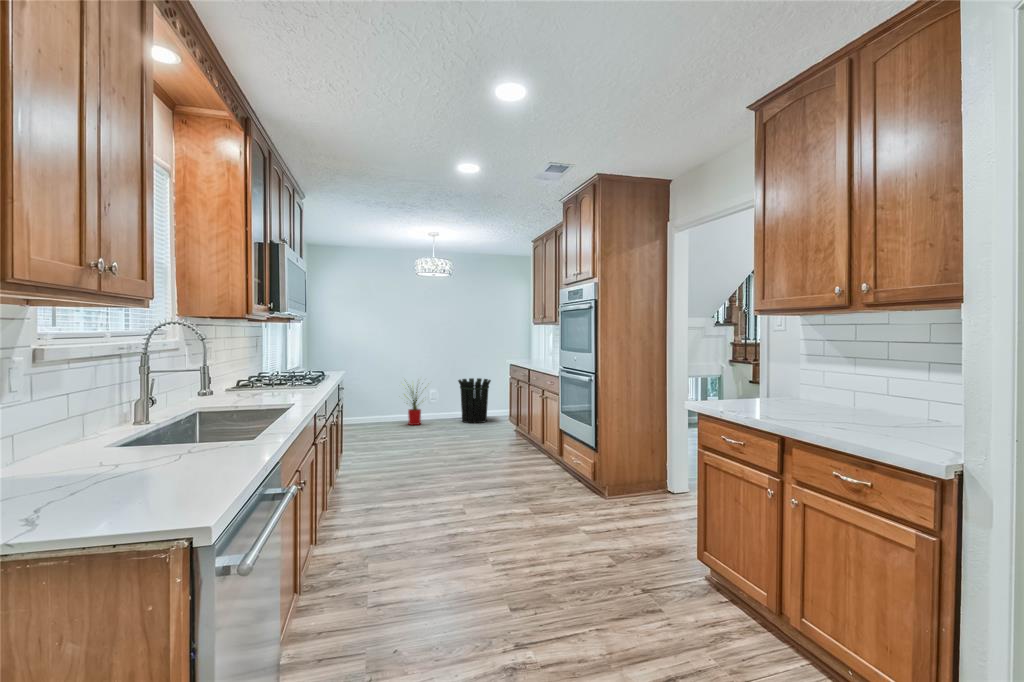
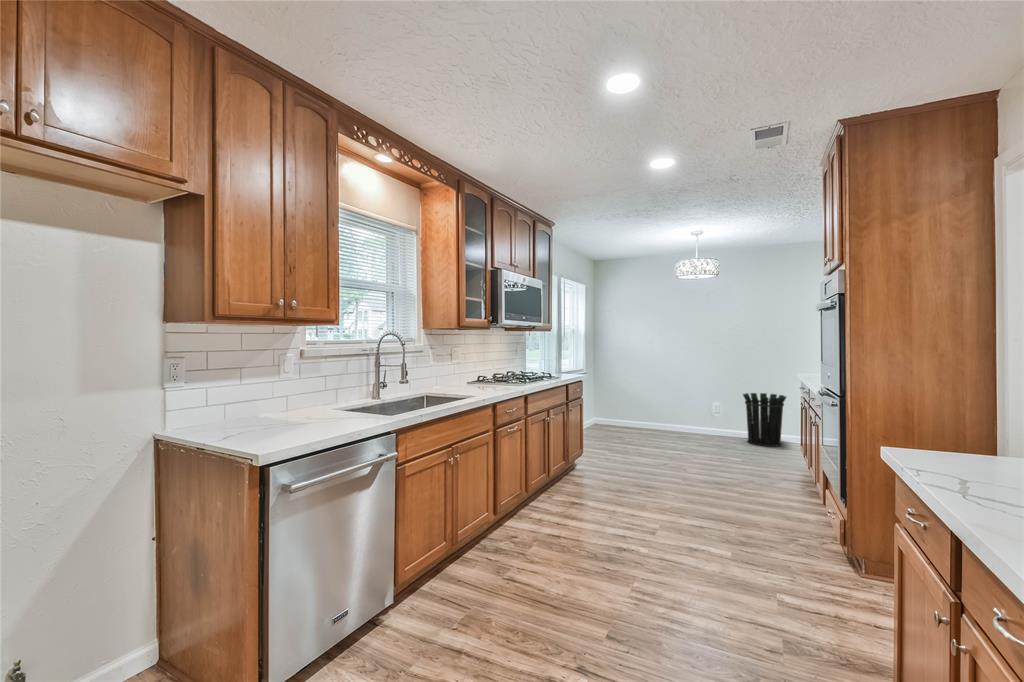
house plant: present [404,386,426,425] -> none [671,386,711,438]

